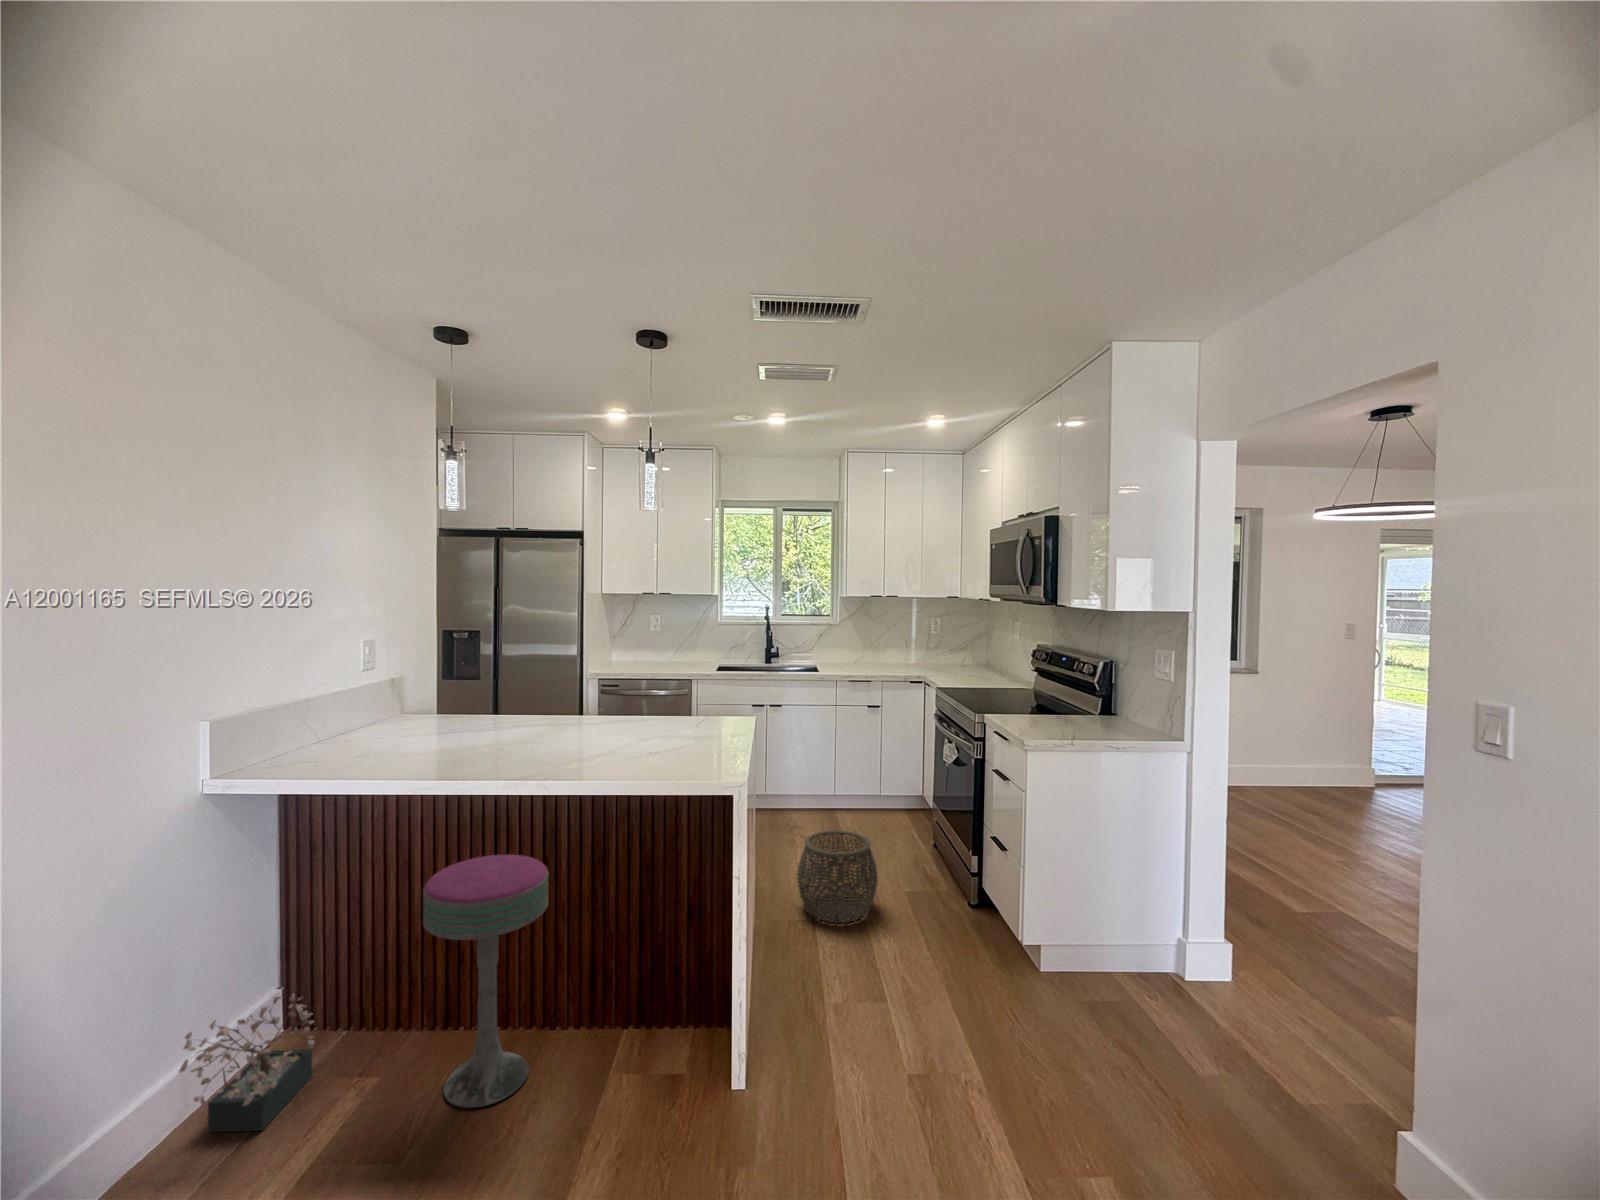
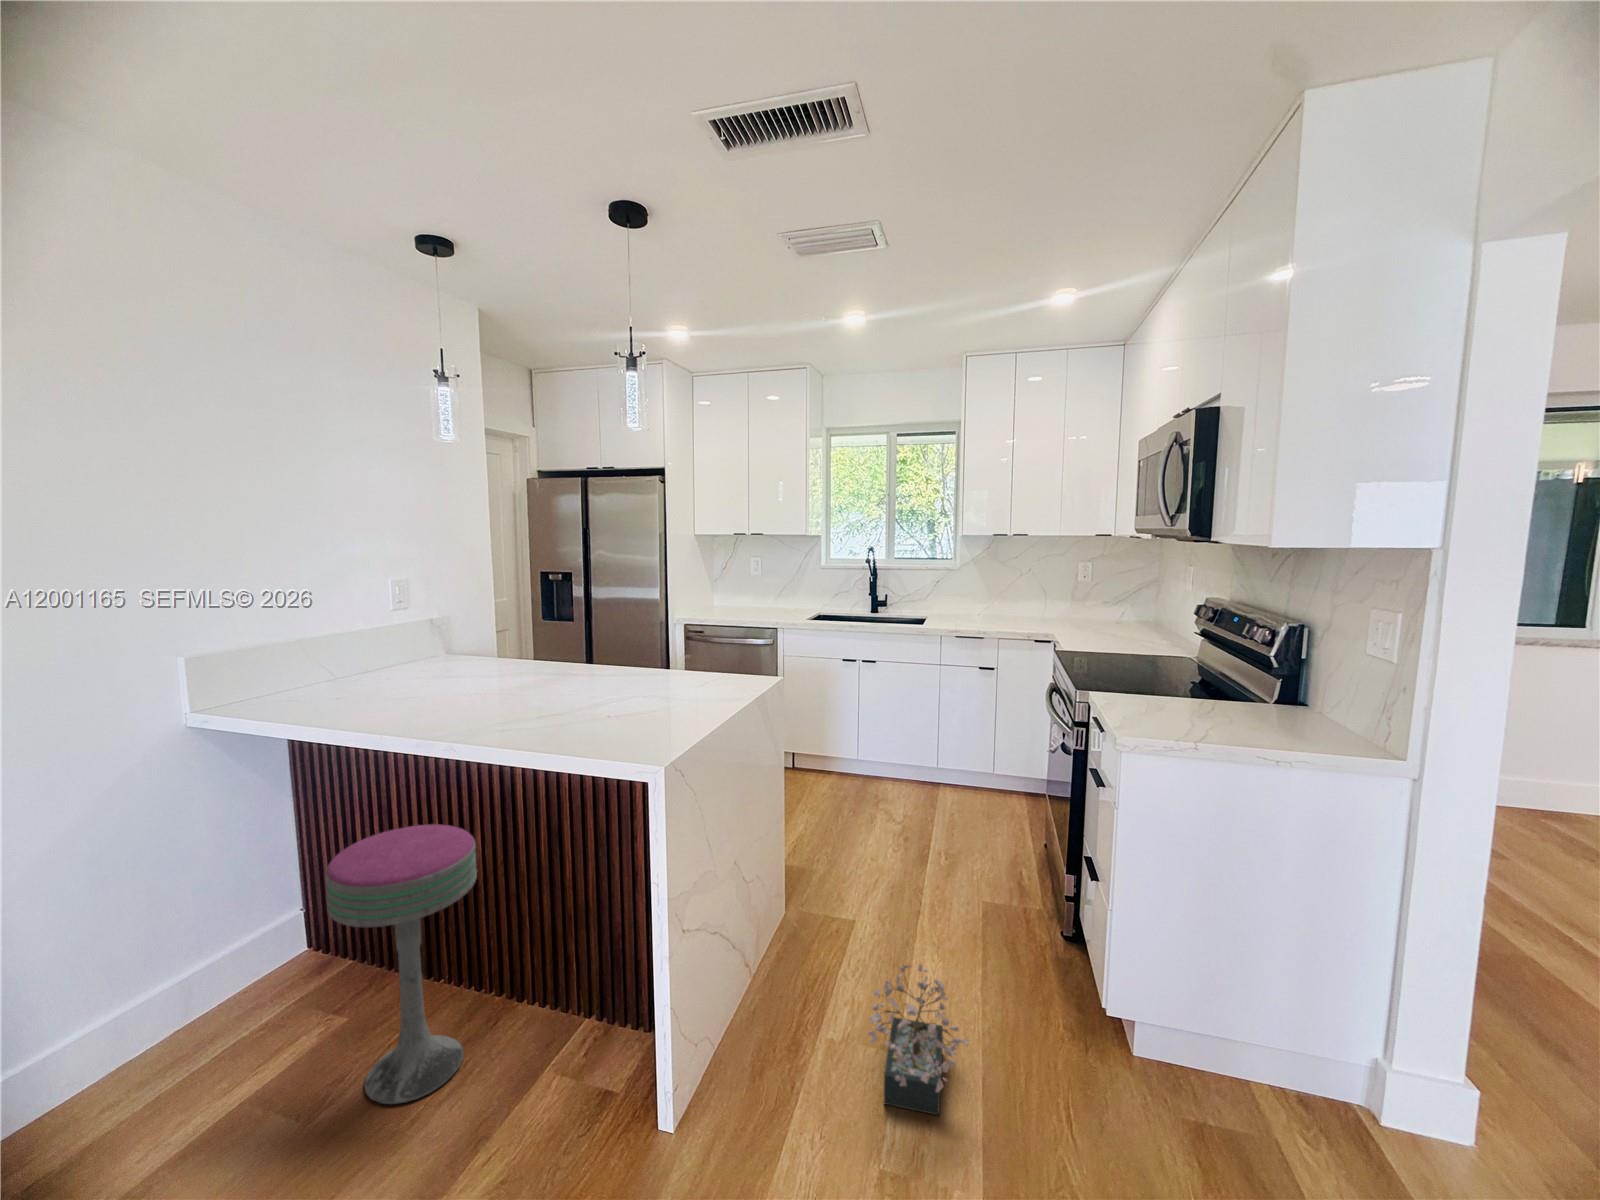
woven basket: present [797,830,878,923] -> none [844,819,943,936]
decorative plant: present [179,994,315,1132] -> present [868,964,969,1115]

